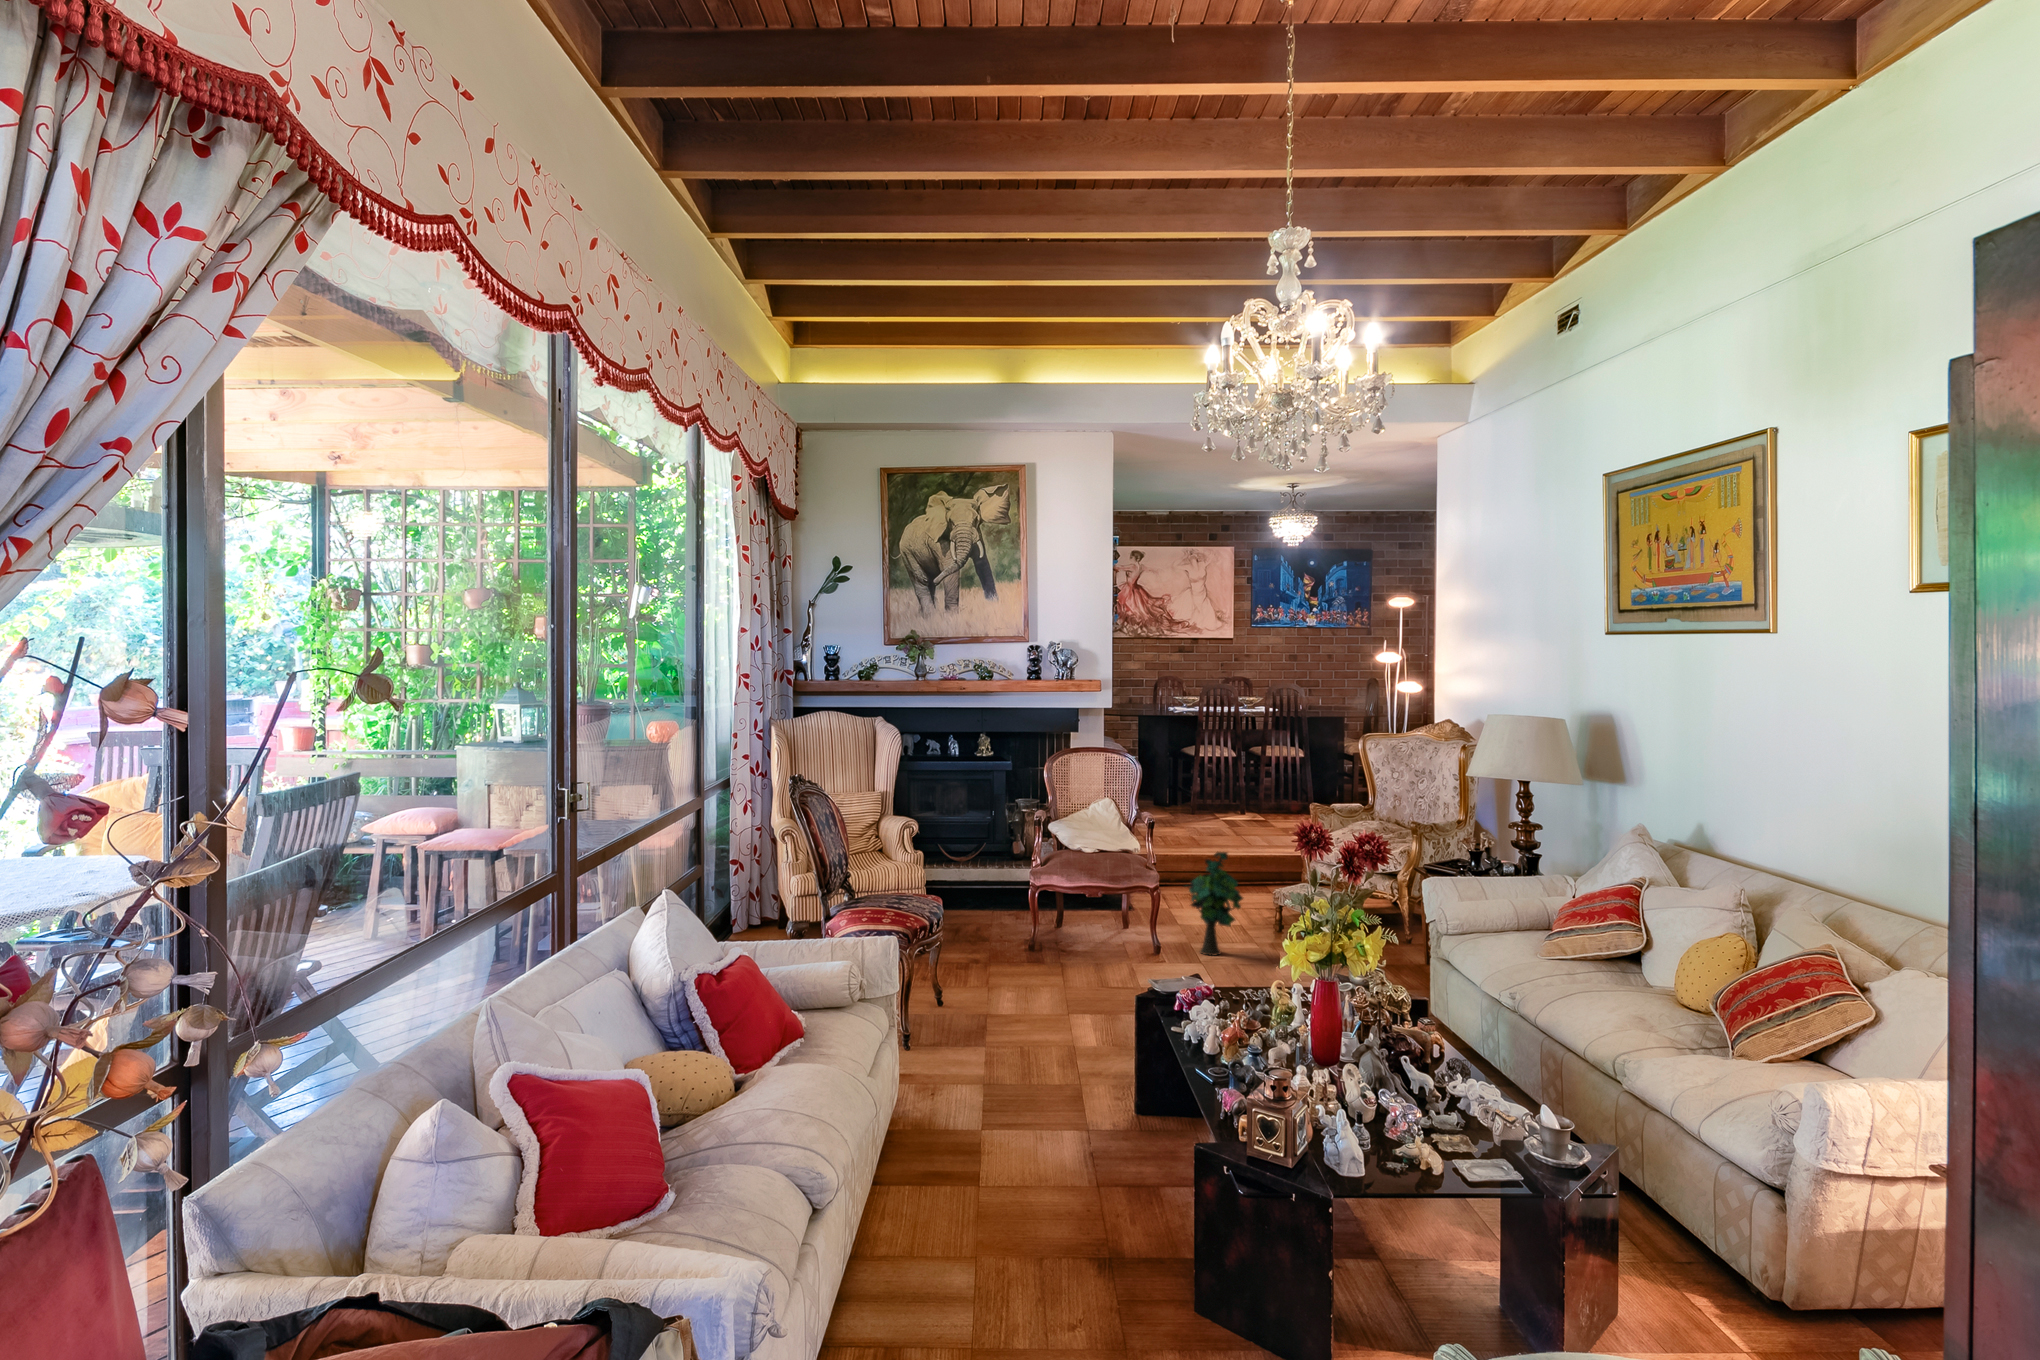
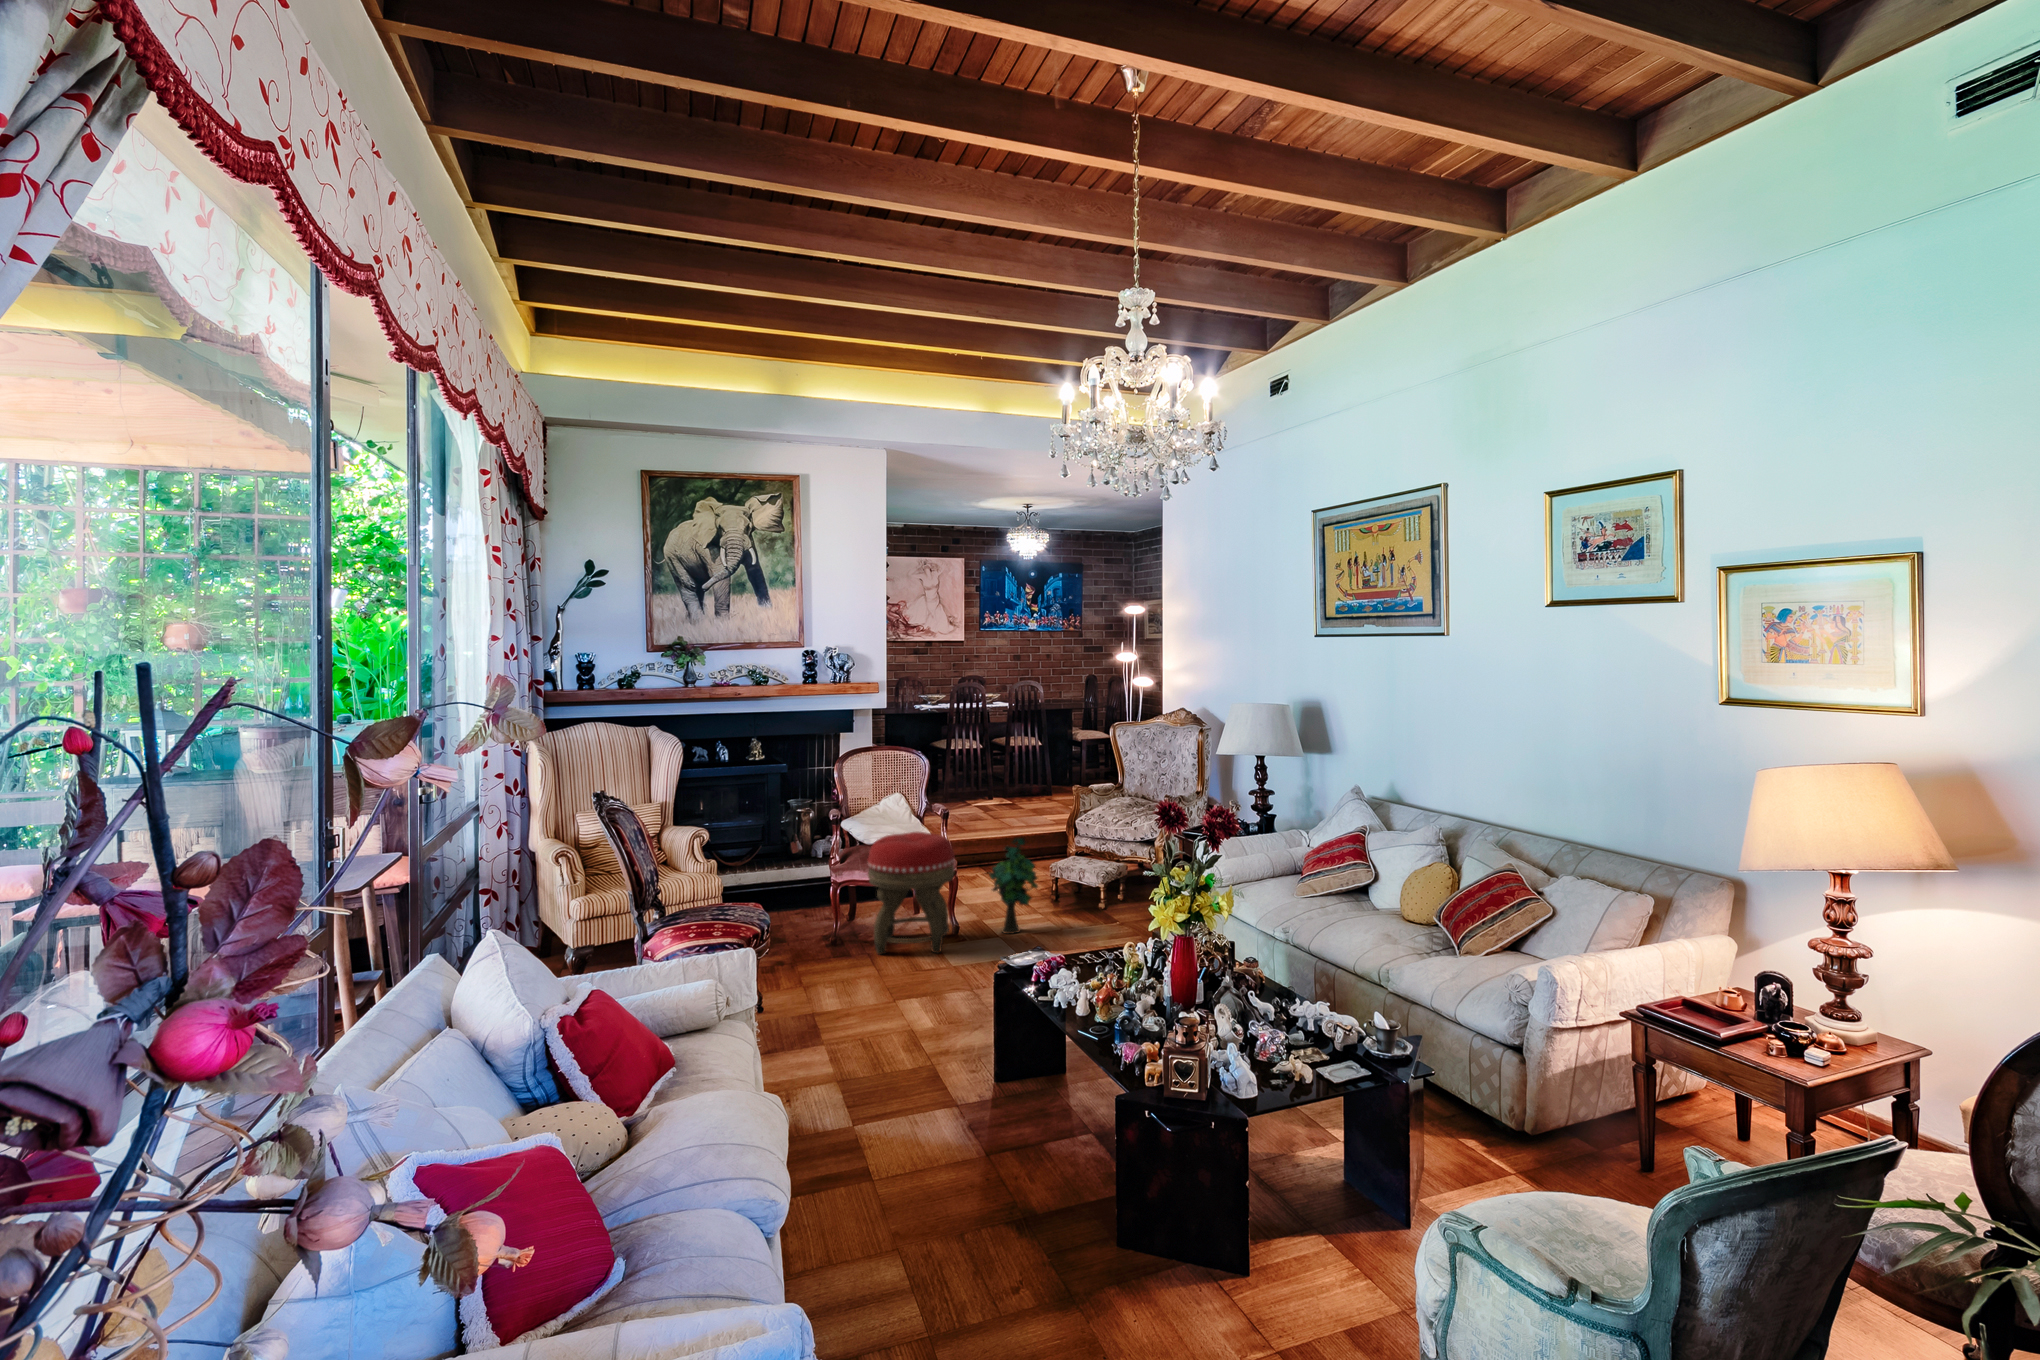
footstool: none [1056,834,1147,963] -> present [868,832,955,955]

